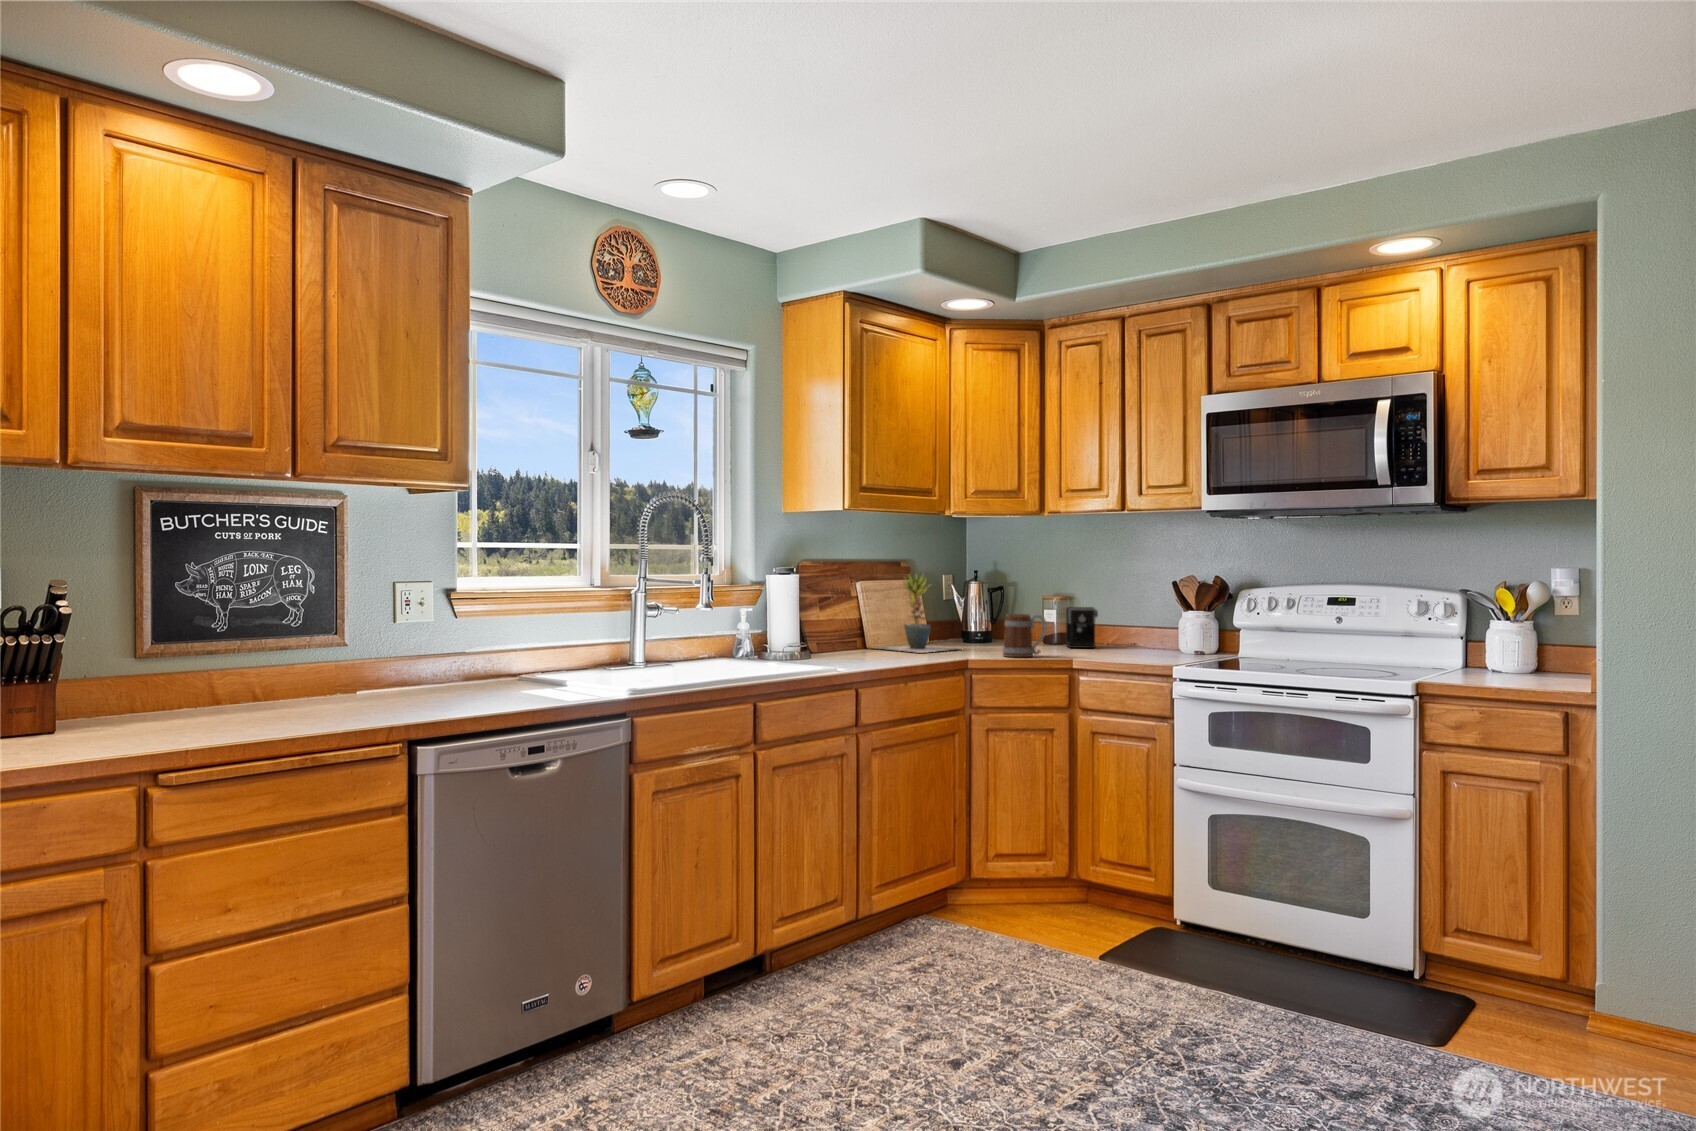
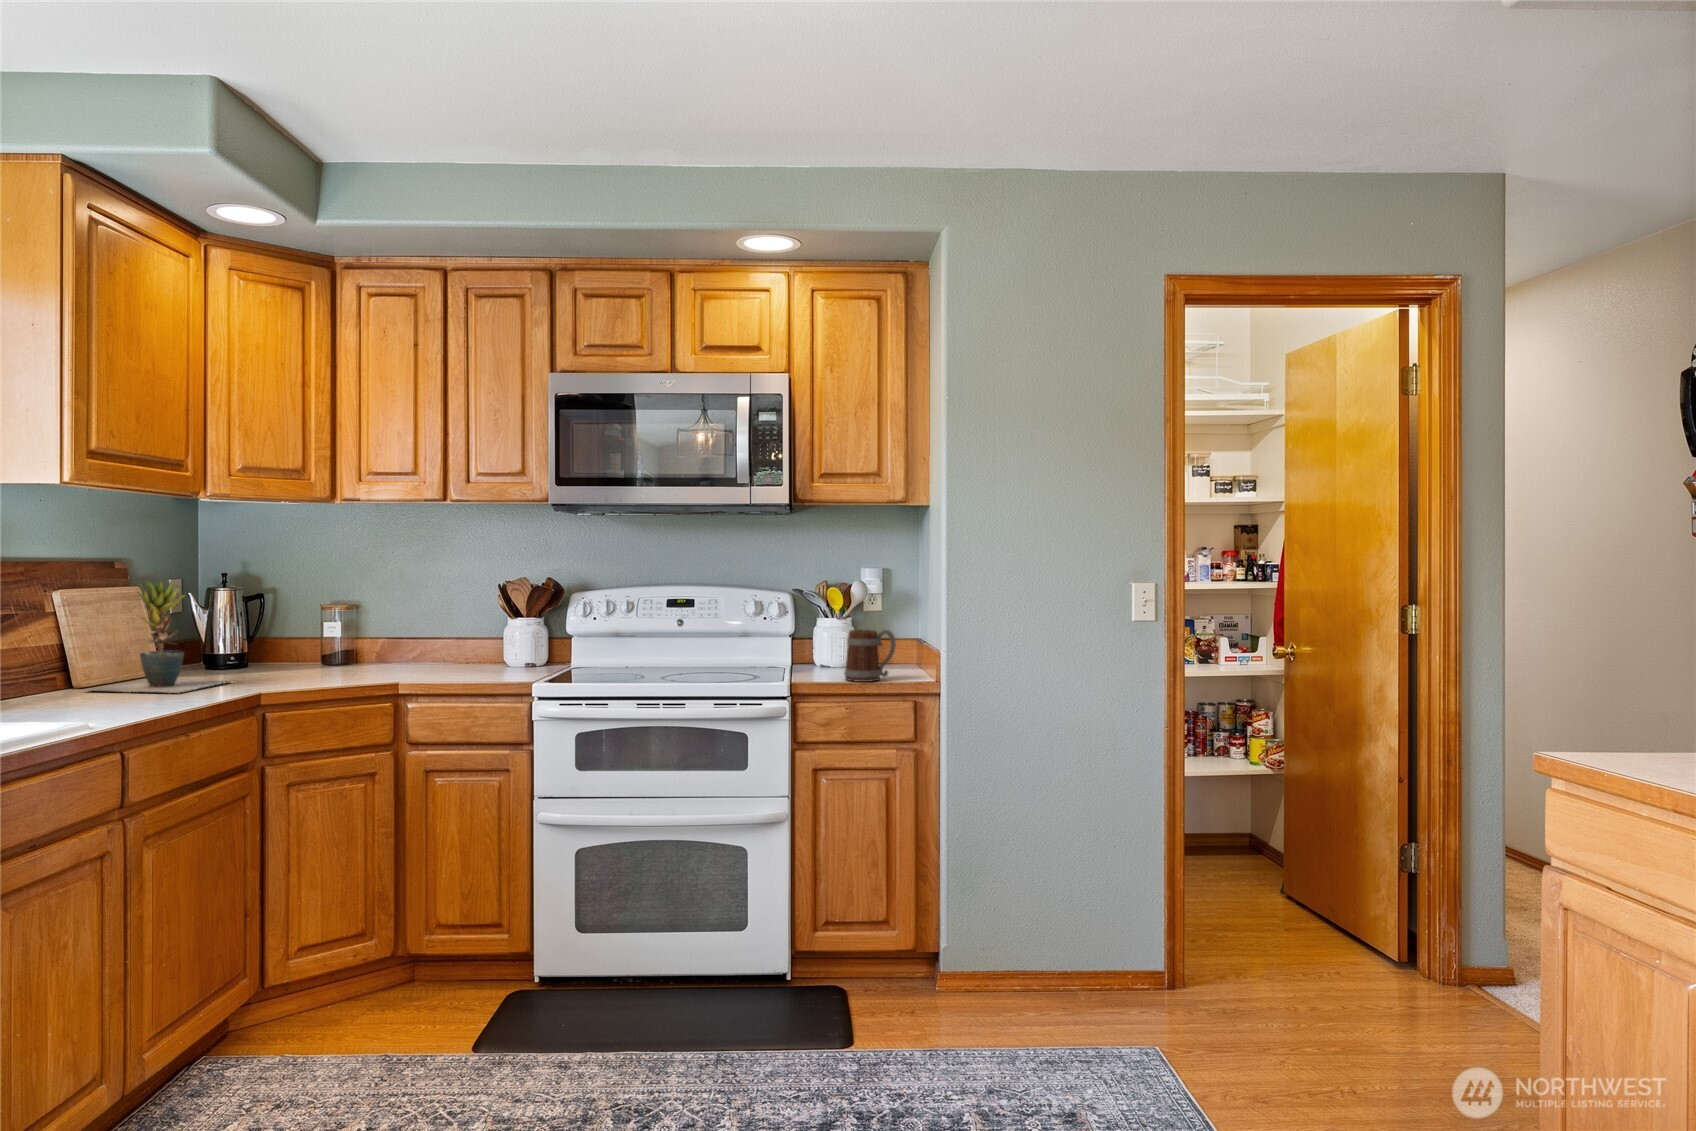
coffee maker: present [1066,607,1136,648] -> none [361,616,447,669]
mug: present [1002,614,1047,657] -> present [844,630,896,682]

